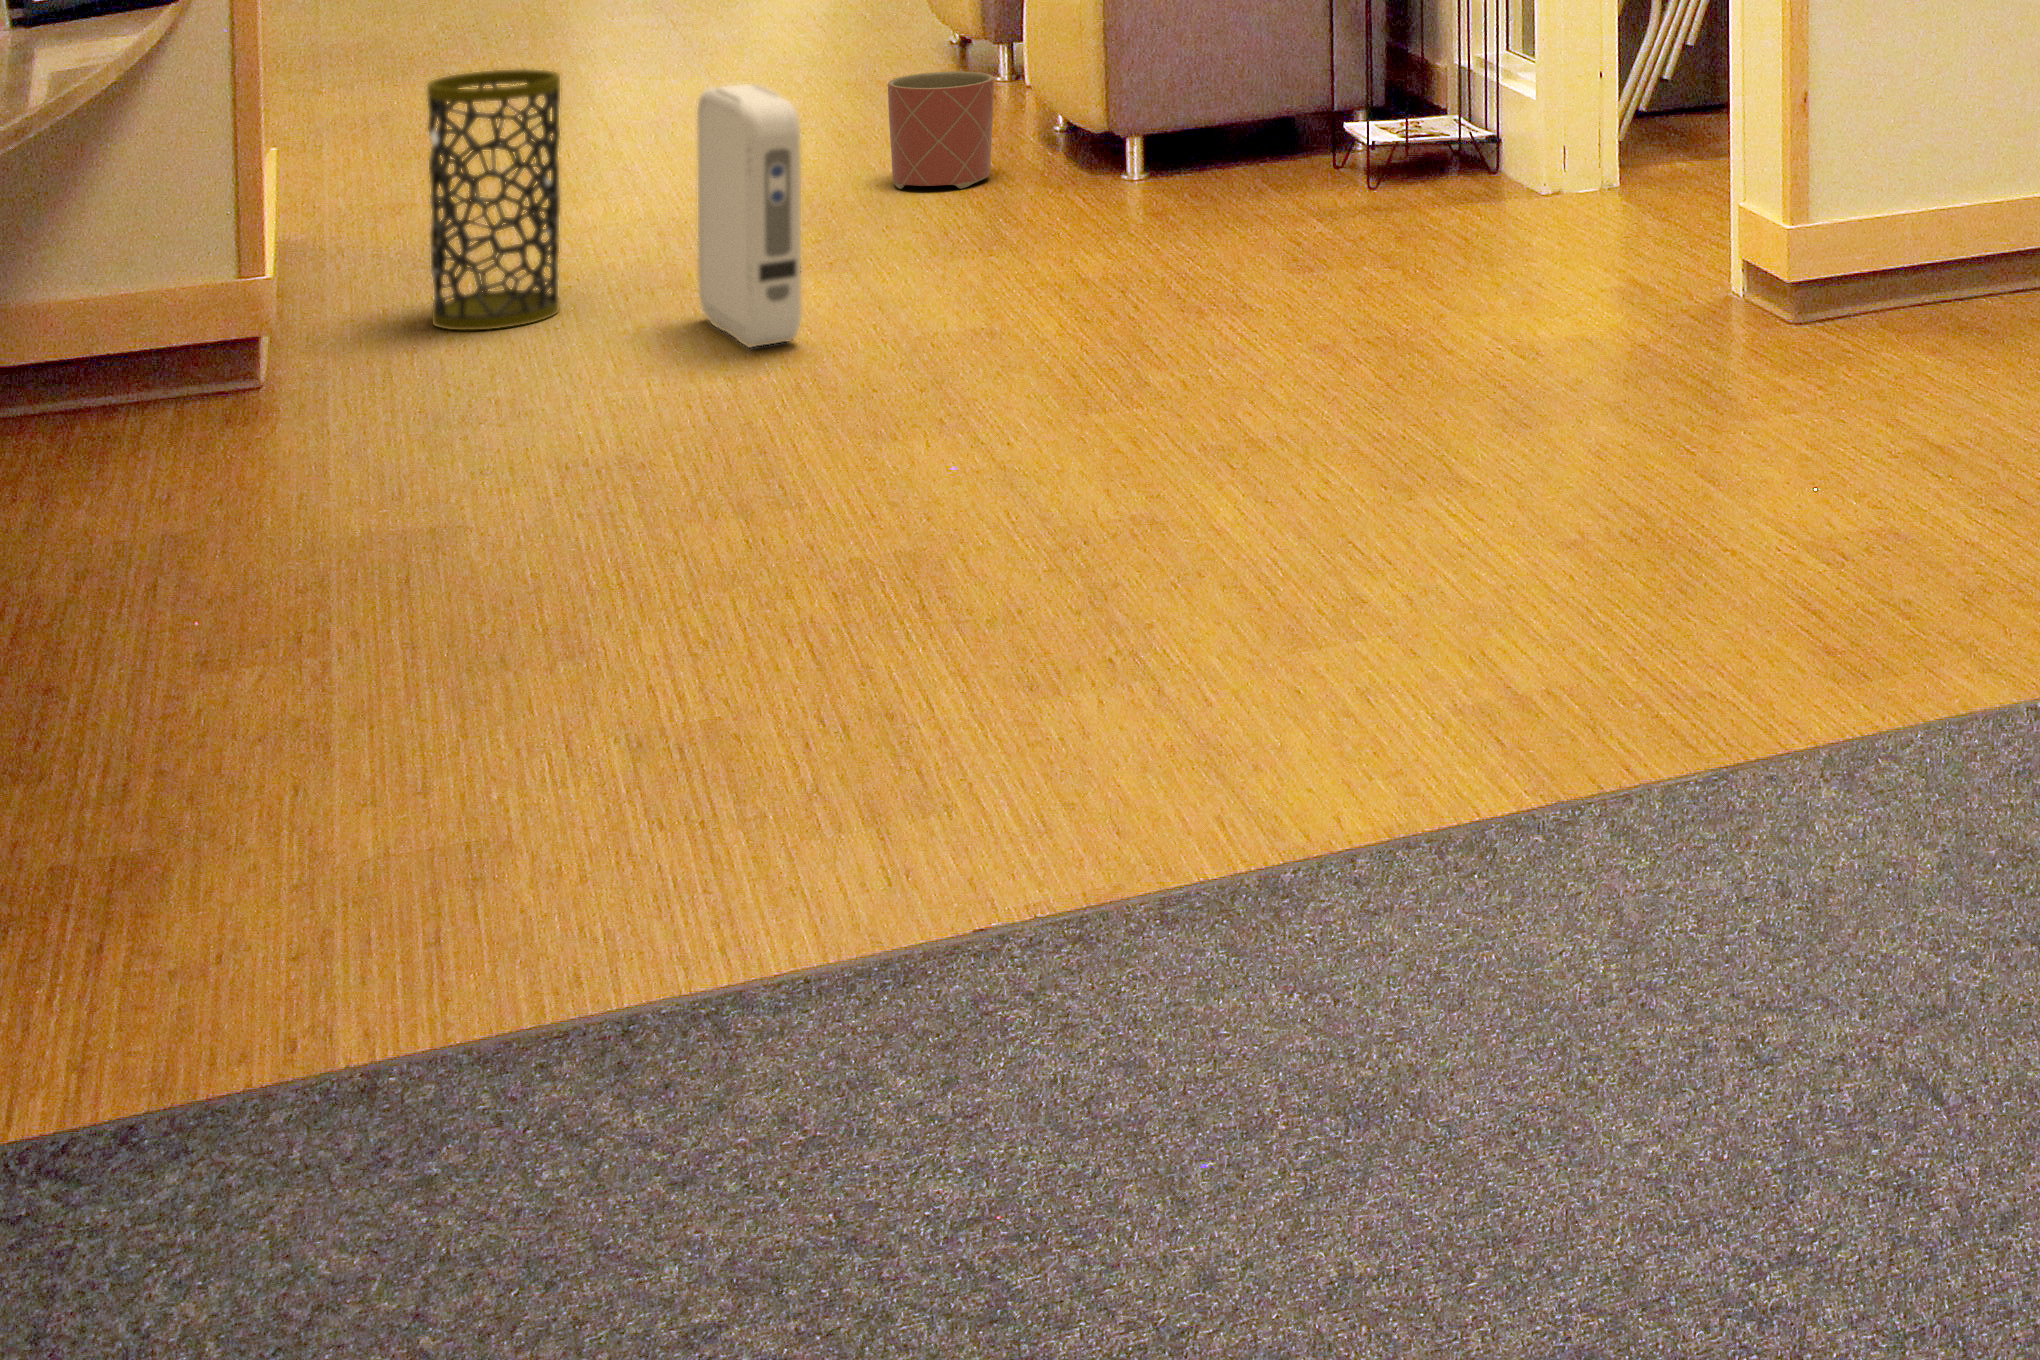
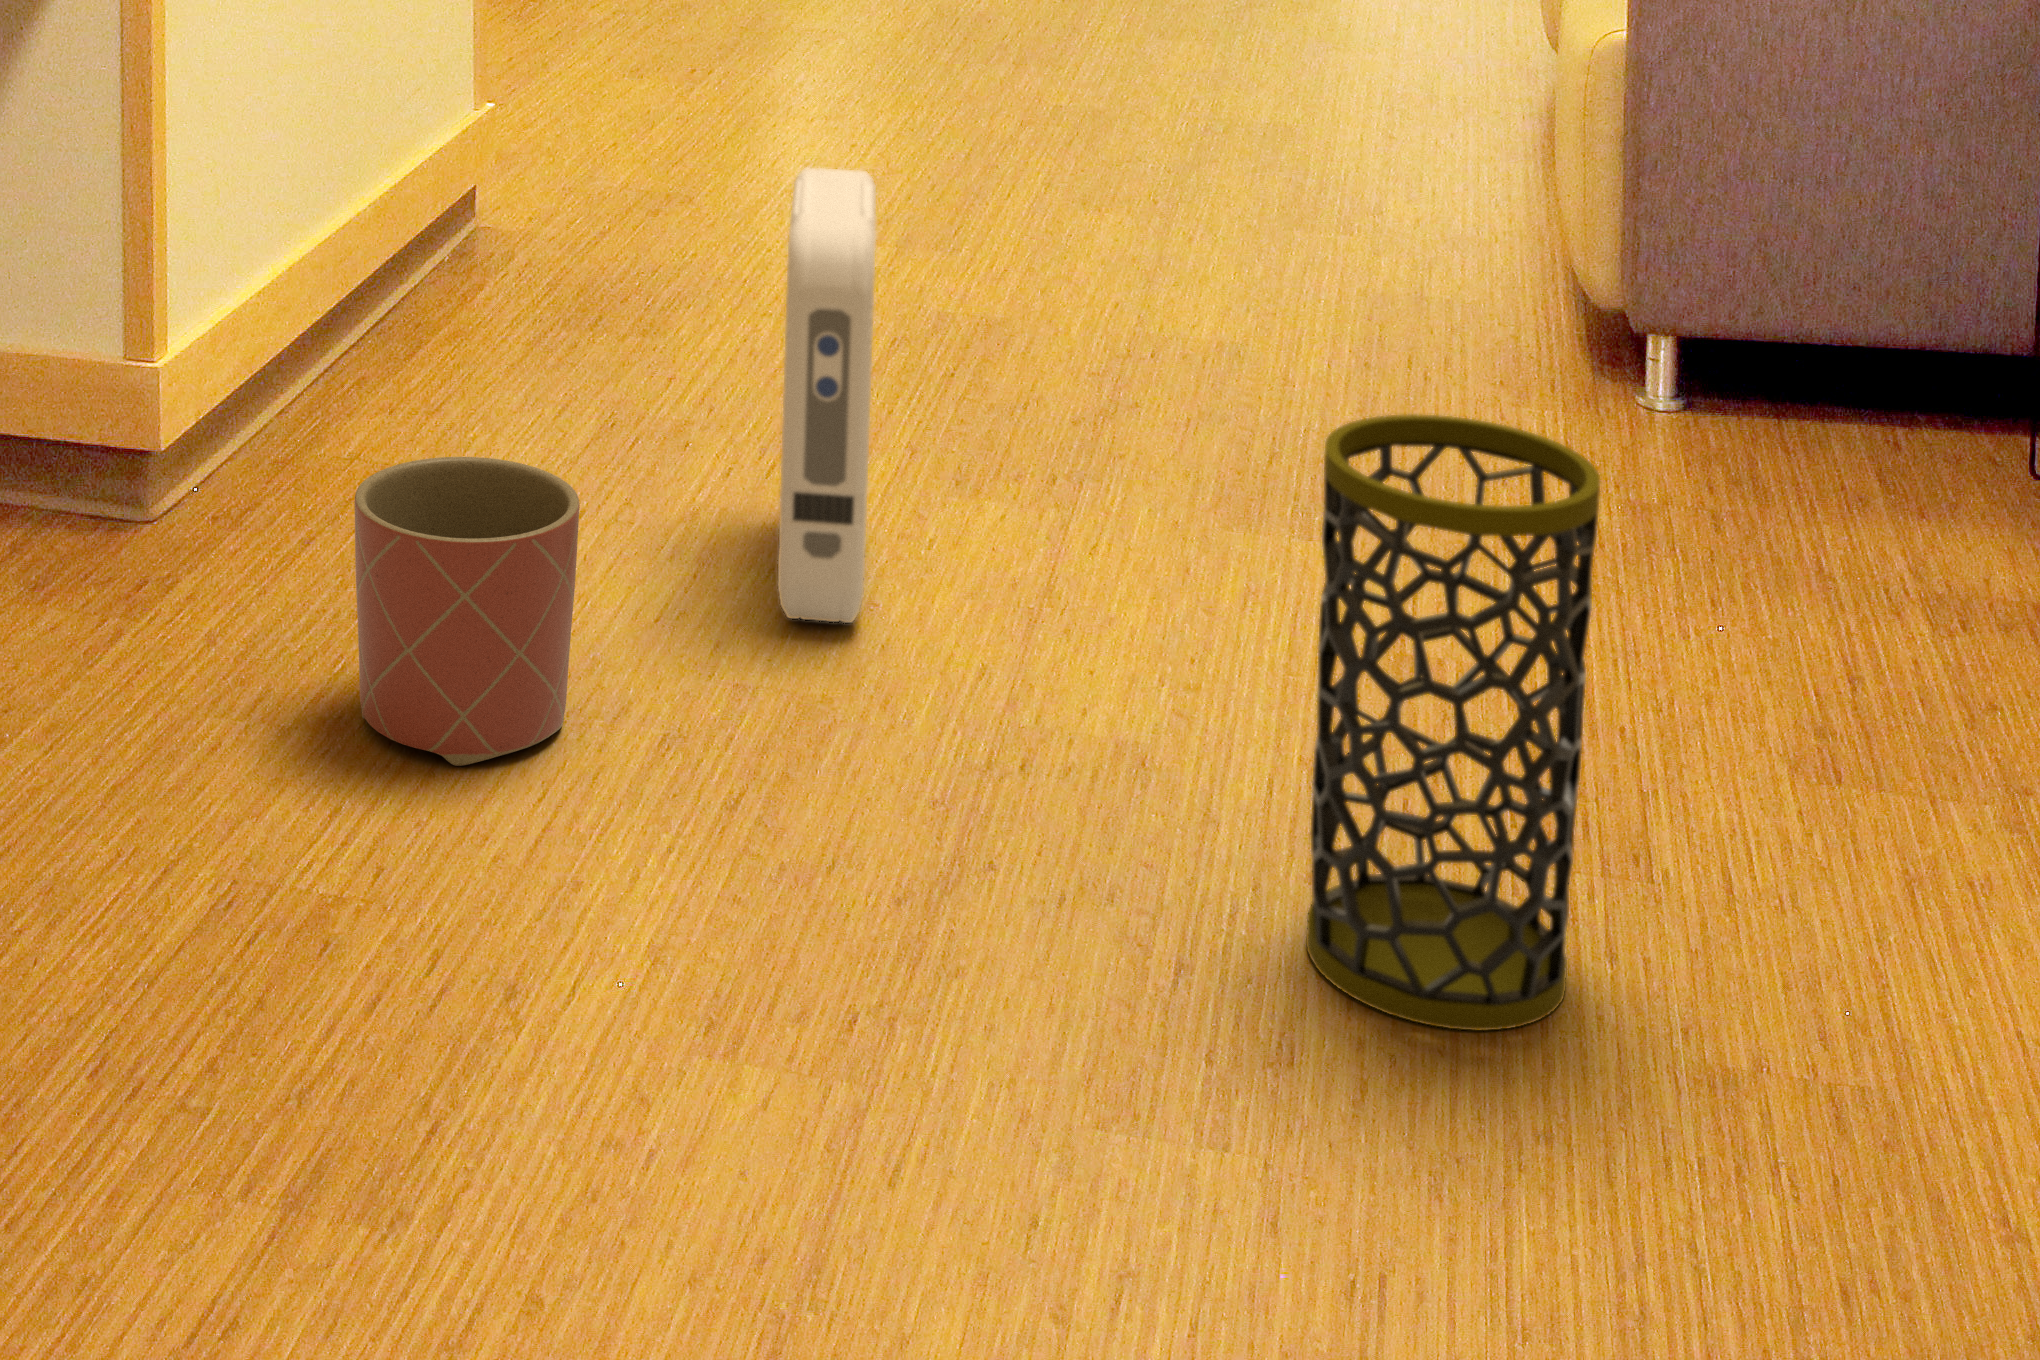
trash can: present [427,69,560,330] -> present [1306,414,1600,1030]
planter: present [888,71,994,189] -> present [354,457,580,766]

